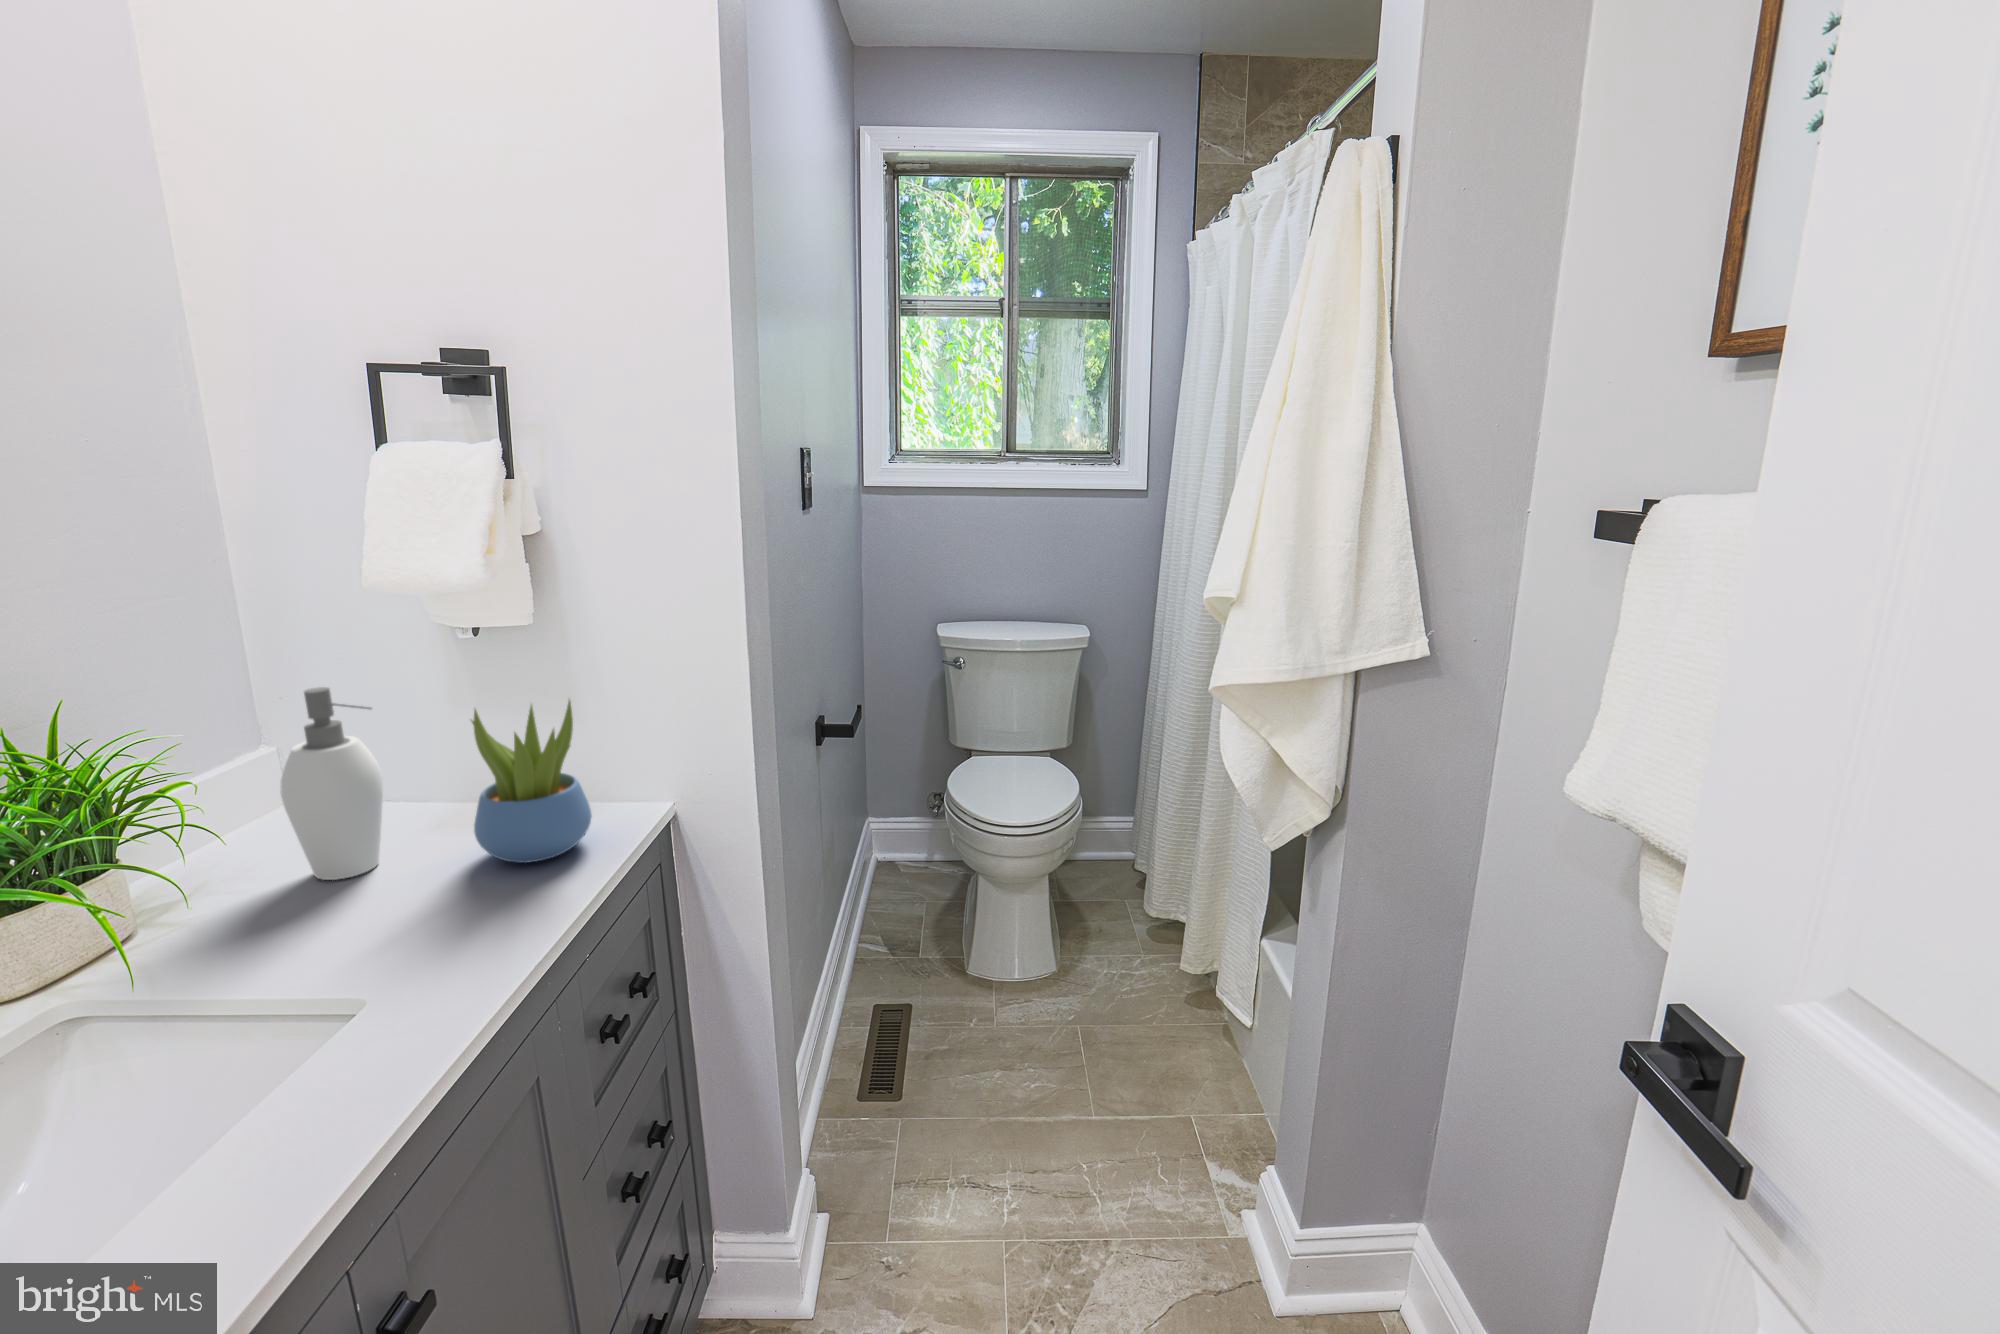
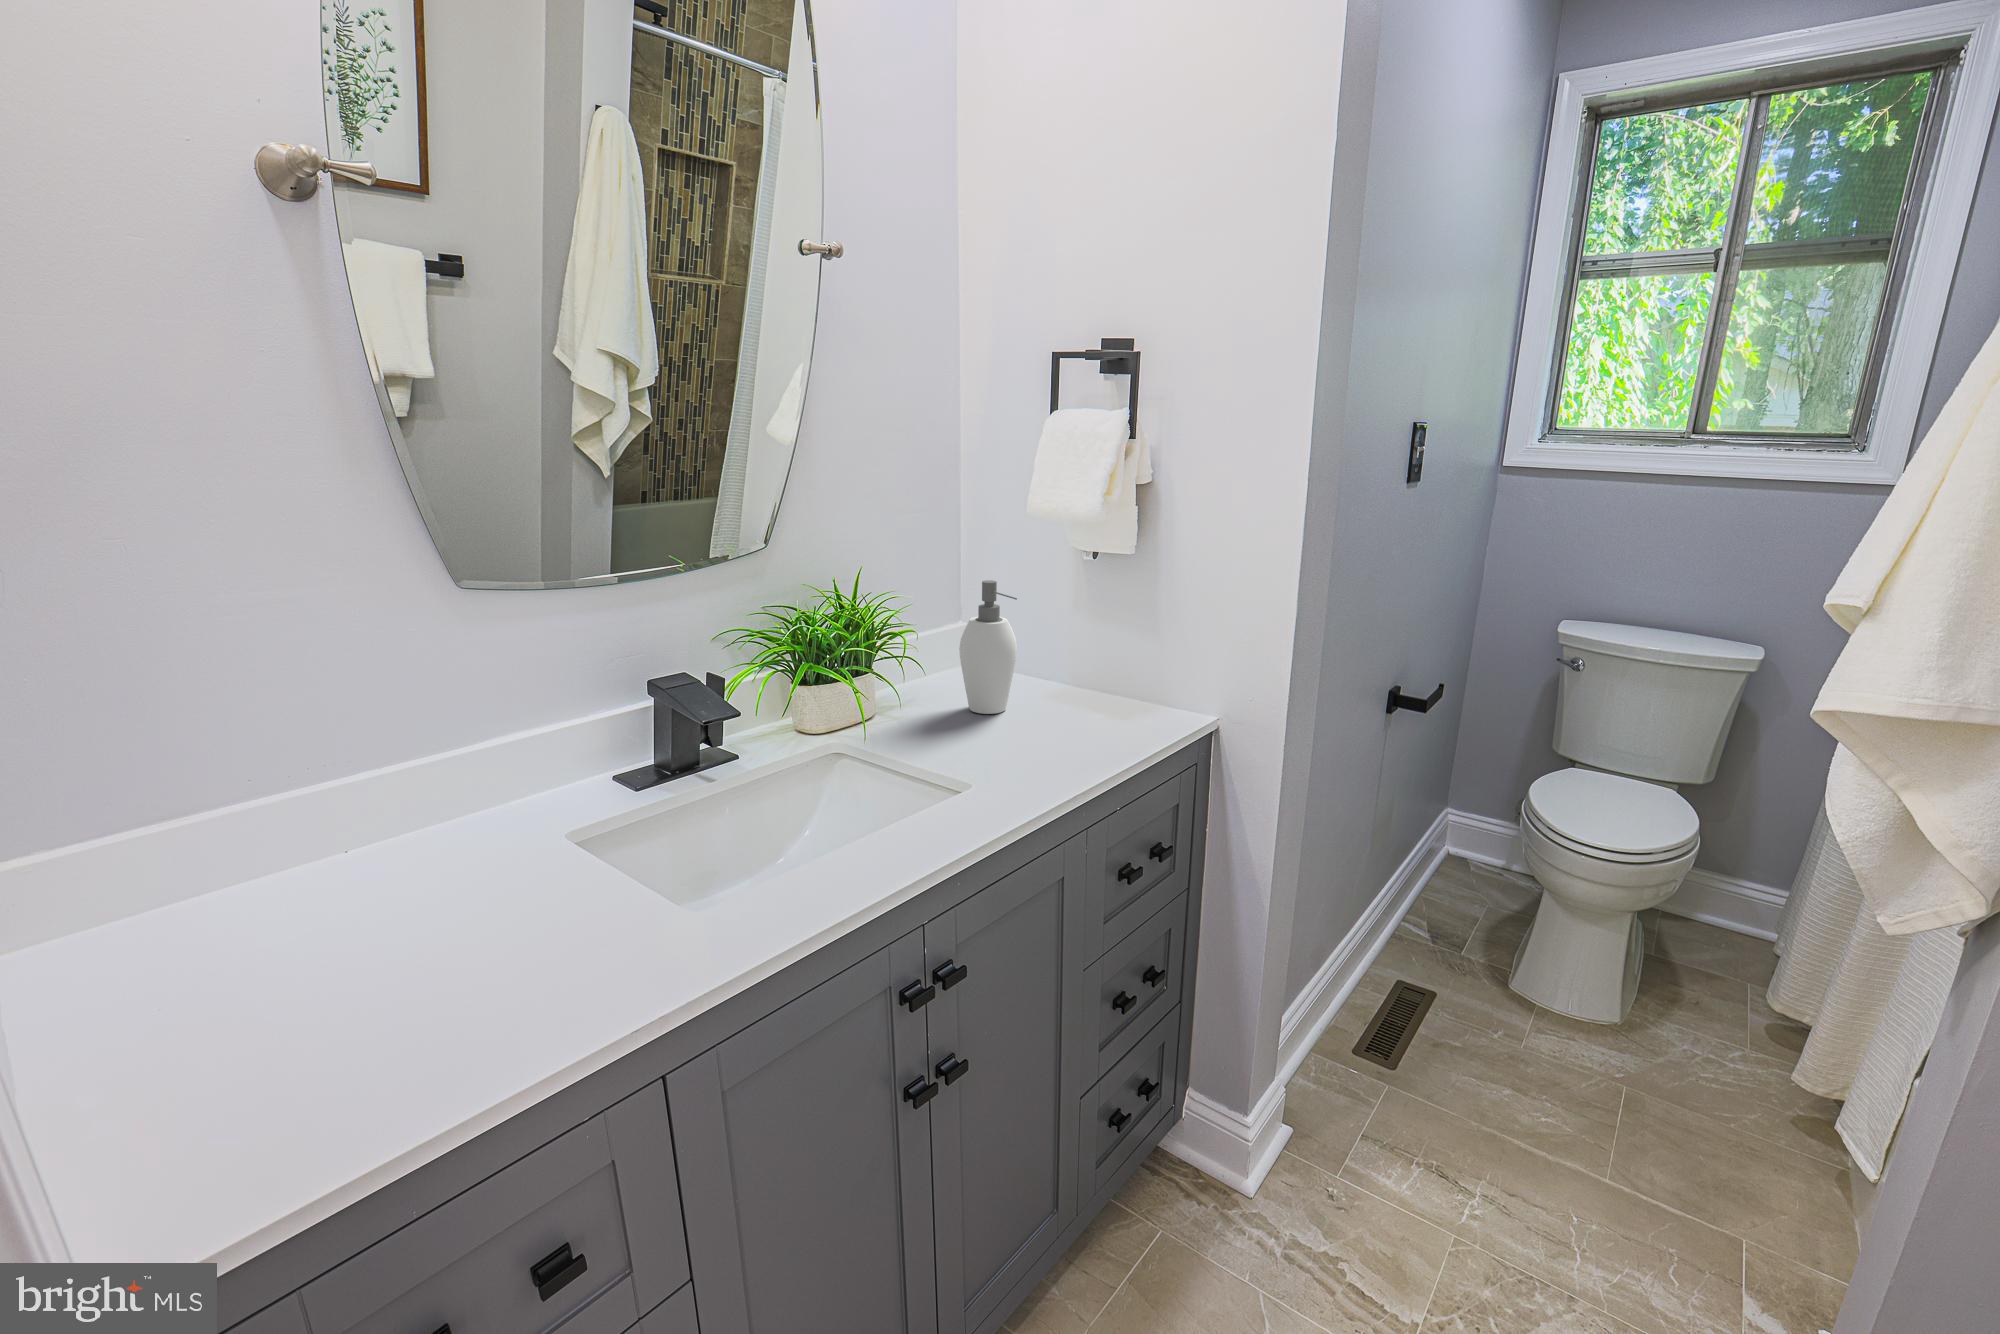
succulent plant: present [471,701,592,863] -> none [1064,609,1144,733]

